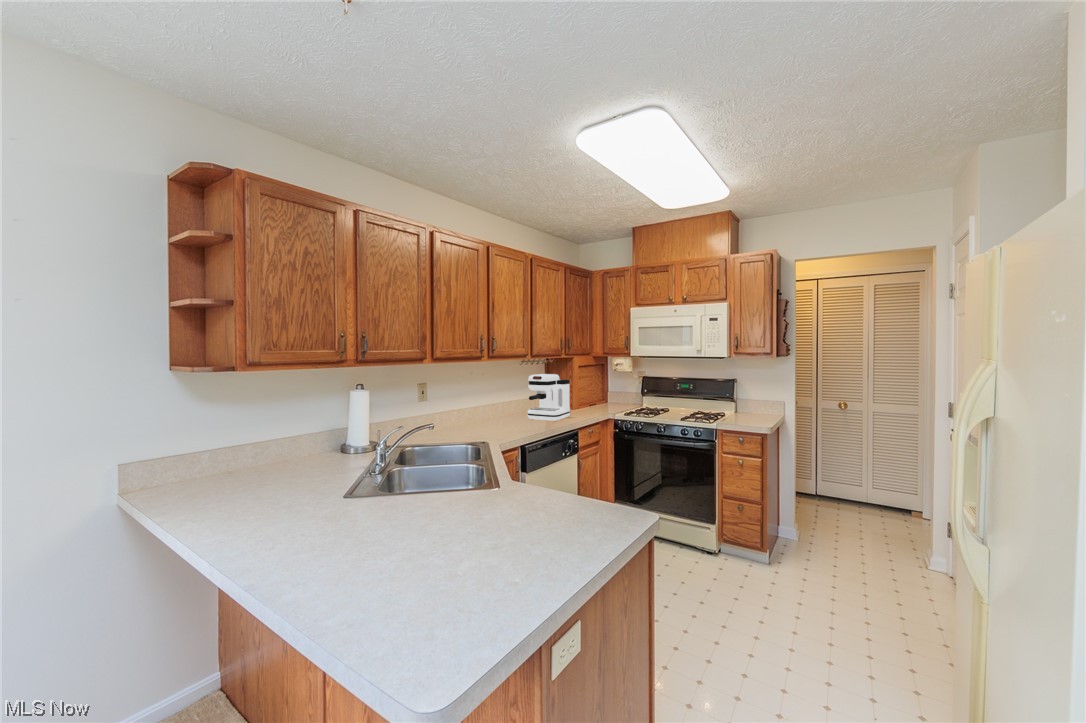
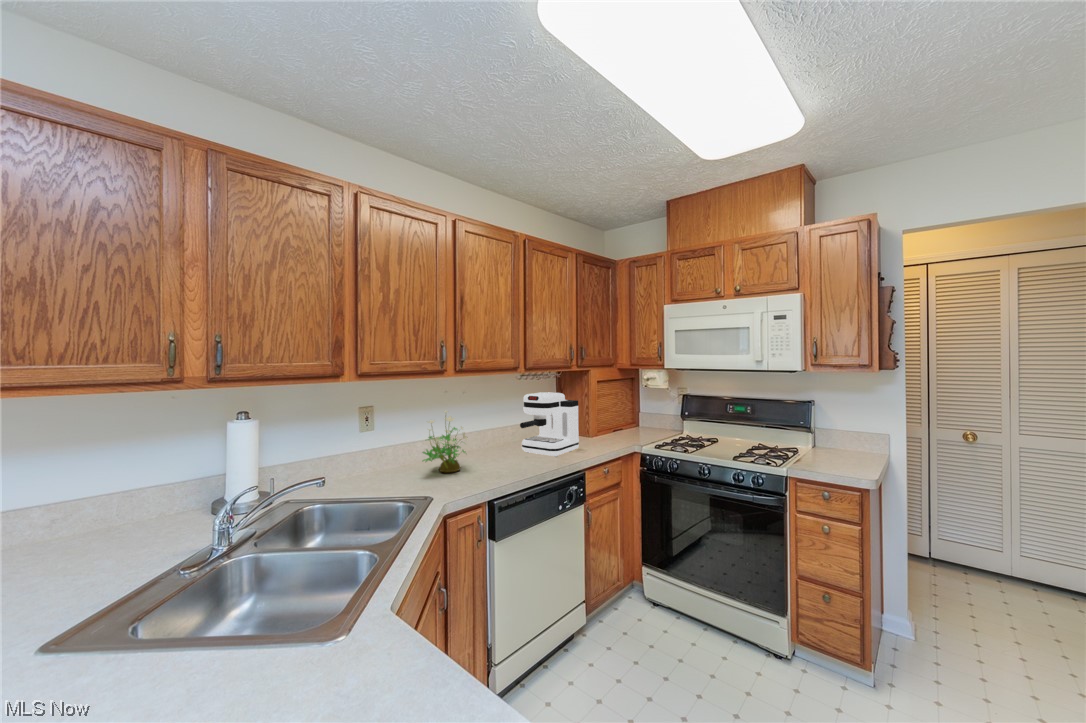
potted plant: none [465,386,498,431] -> present [423,411,468,472]

